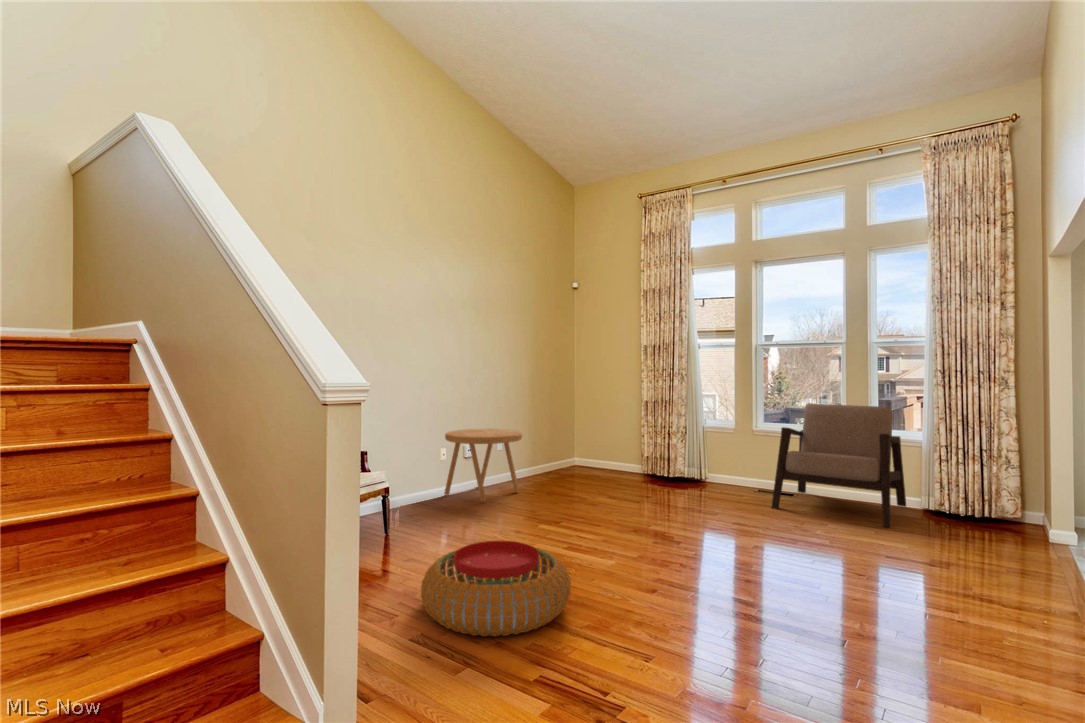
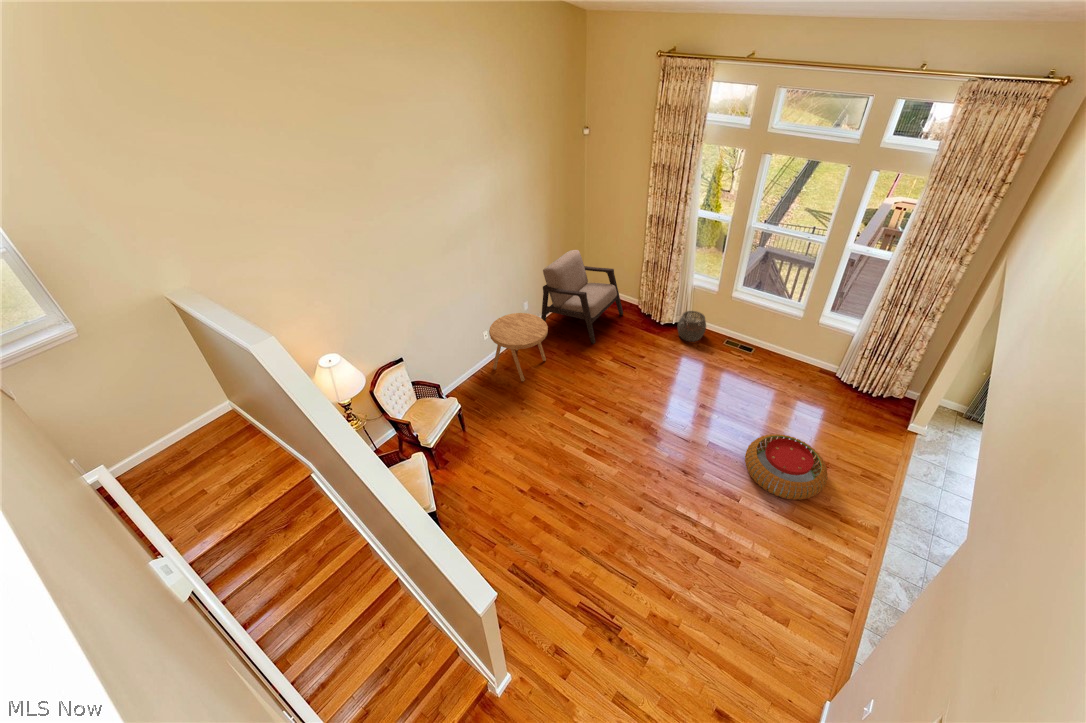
armchair: present [771,404,906,527] -> present [541,250,623,344]
woven basket: none [696,452,734,487] -> present [678,311,706,342]
pouf: present [421,541,571,637] -> present [745,434,828,500]

